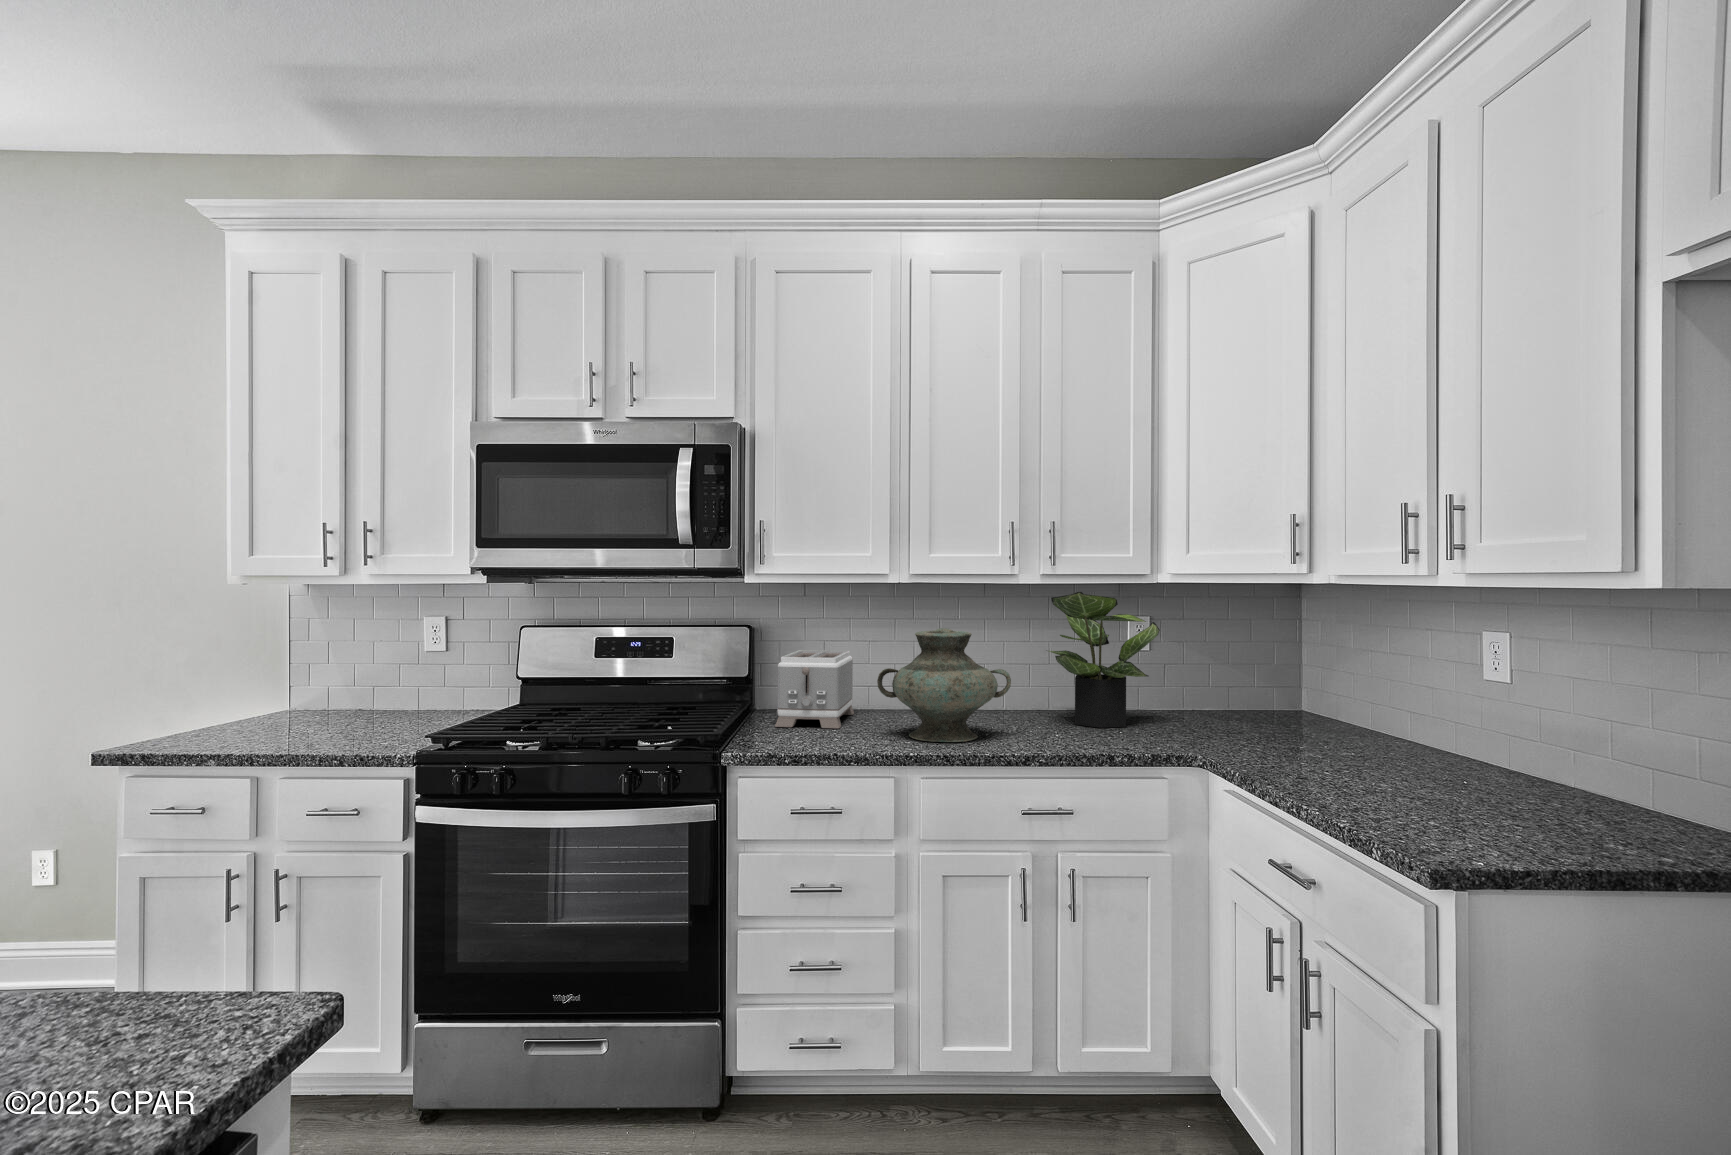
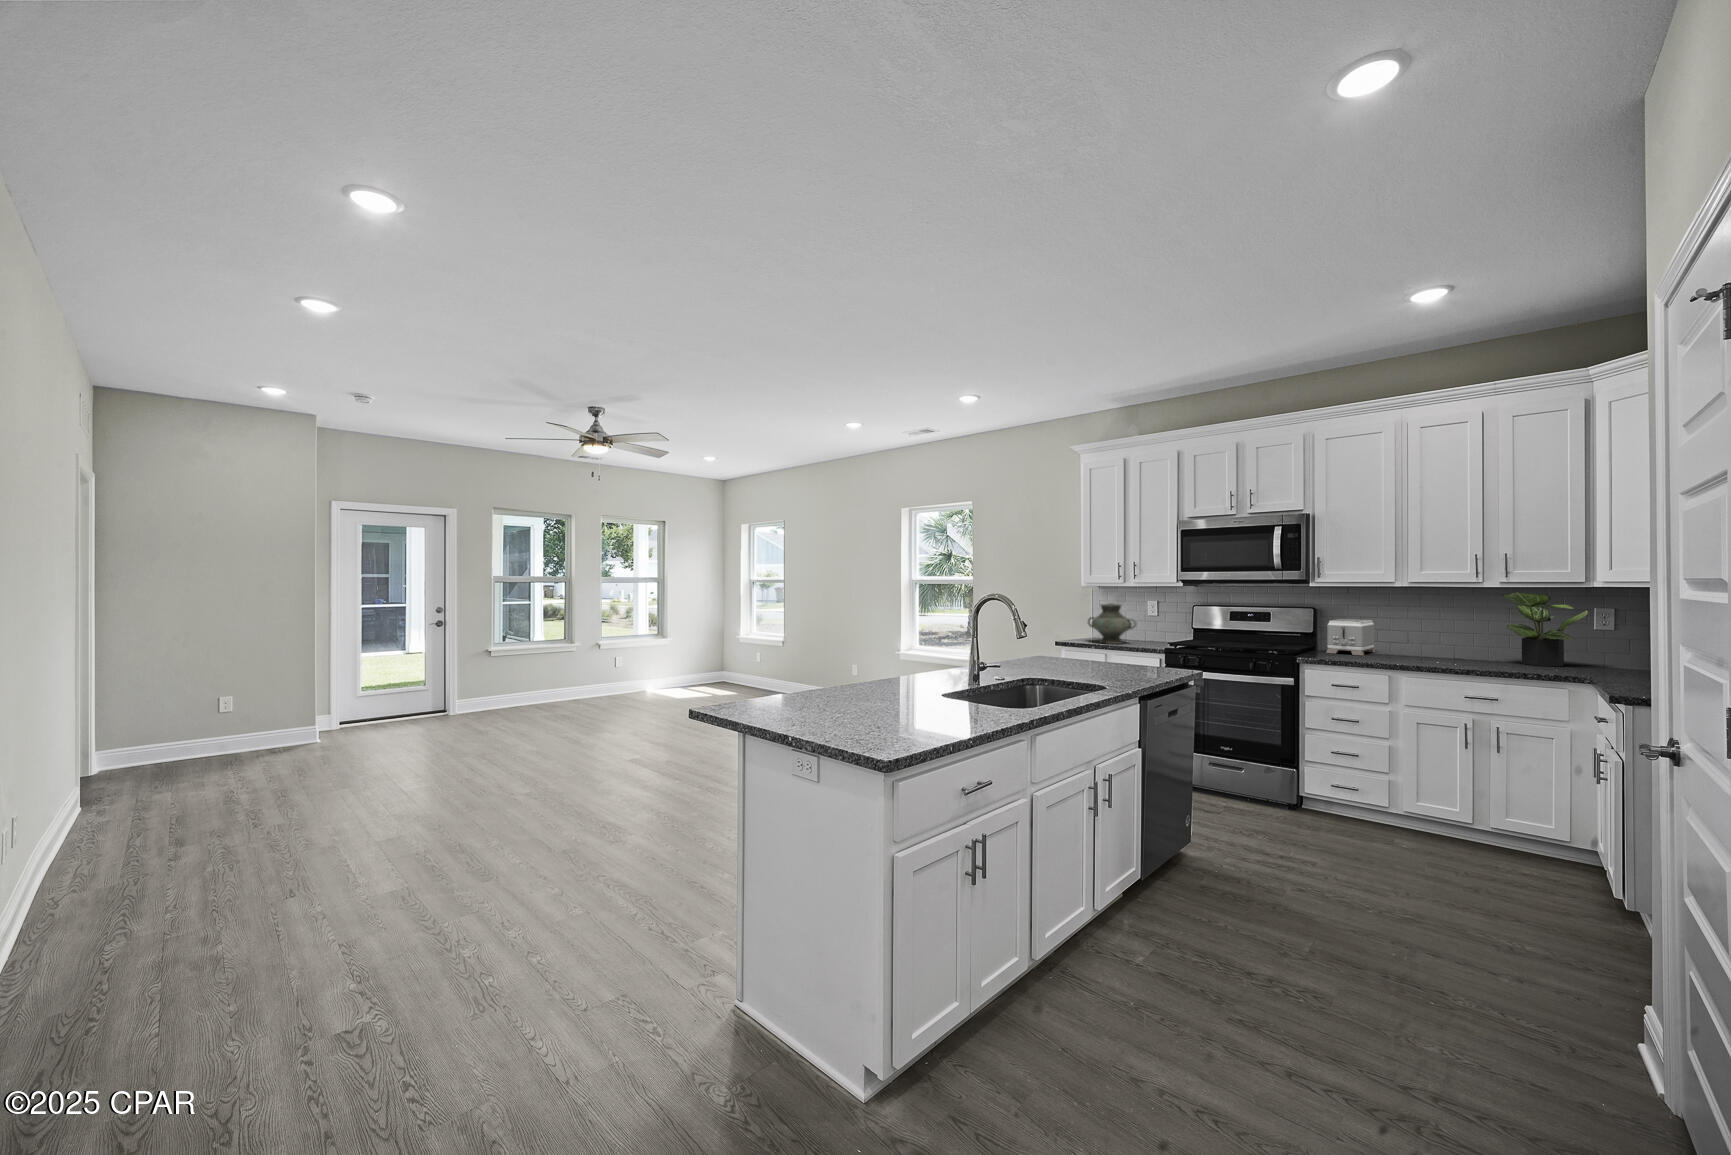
vase: present [877,628,1011,742] -> present [1088,603,1136,644]

